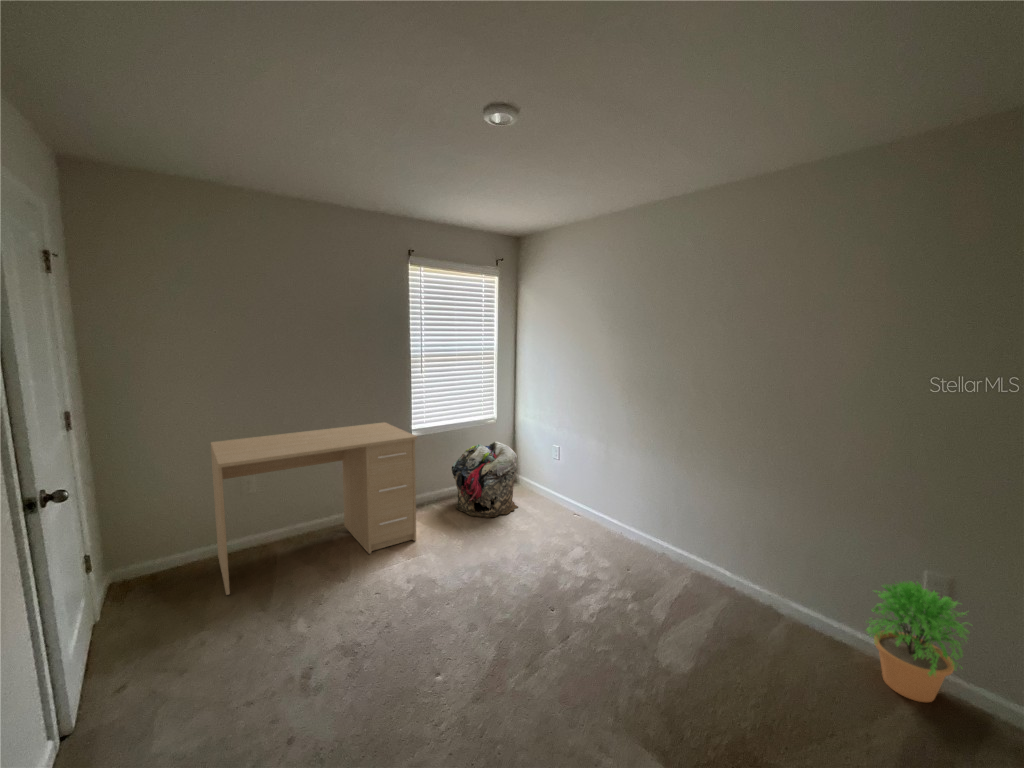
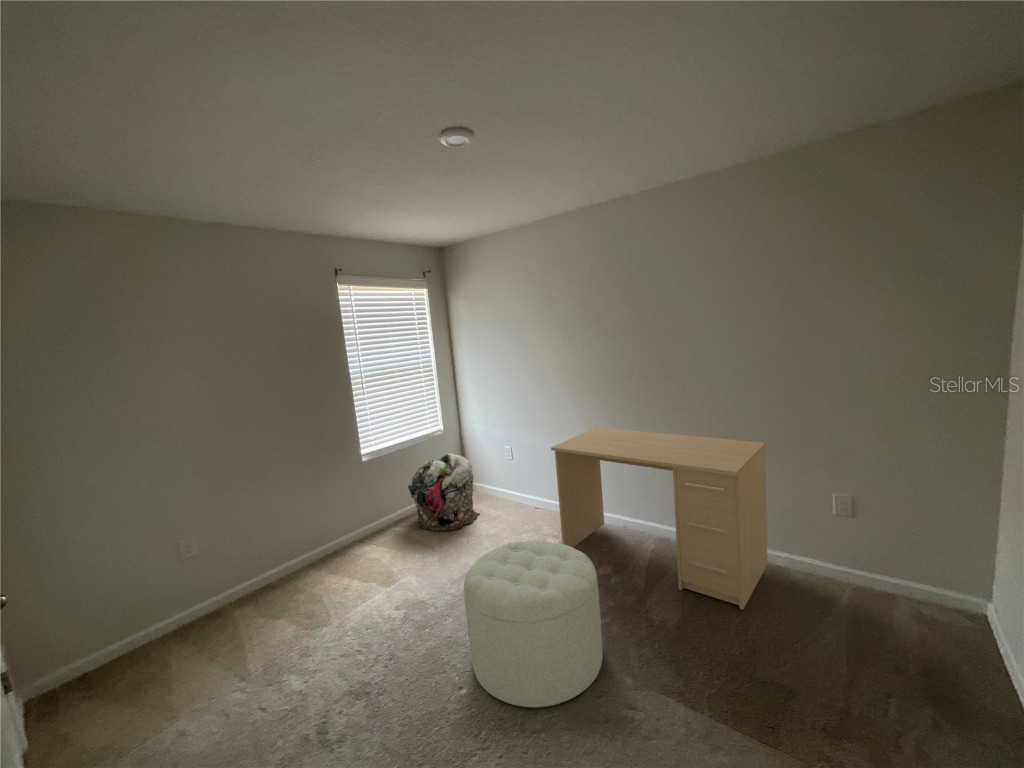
desk: present [211,422,417,595] -> present [551,427,768,610]
ottoman: none [459,537,600,714] -> present [464,541,603,707]
potted plant: present [866,582,968,702] -> none [802,515,880,611]

